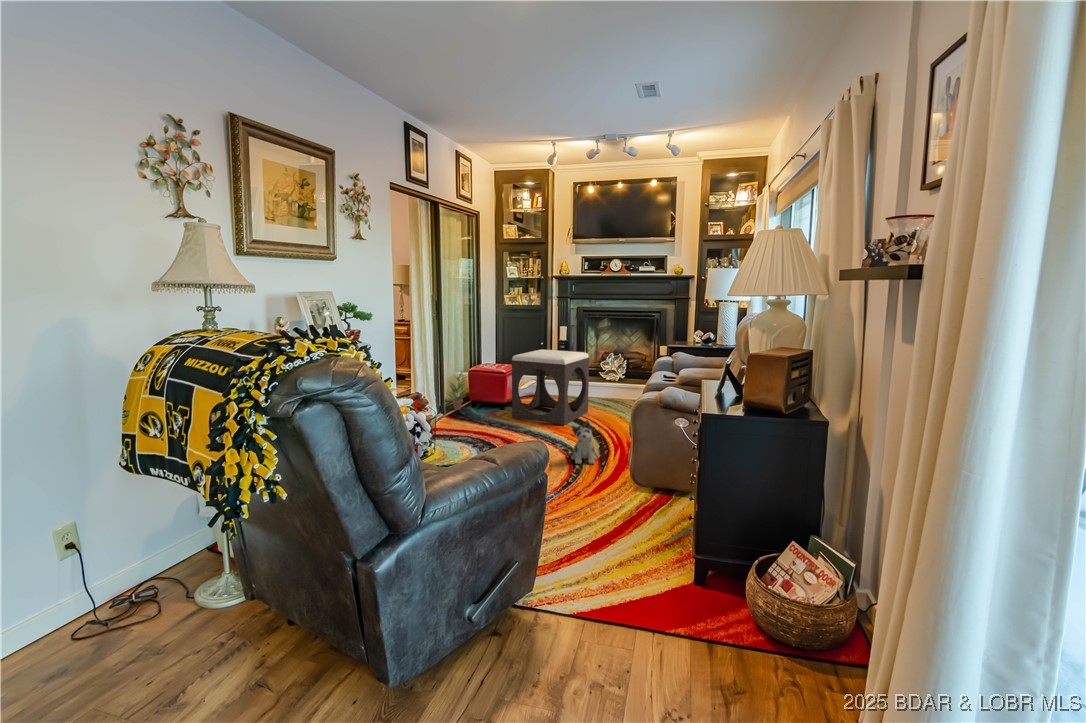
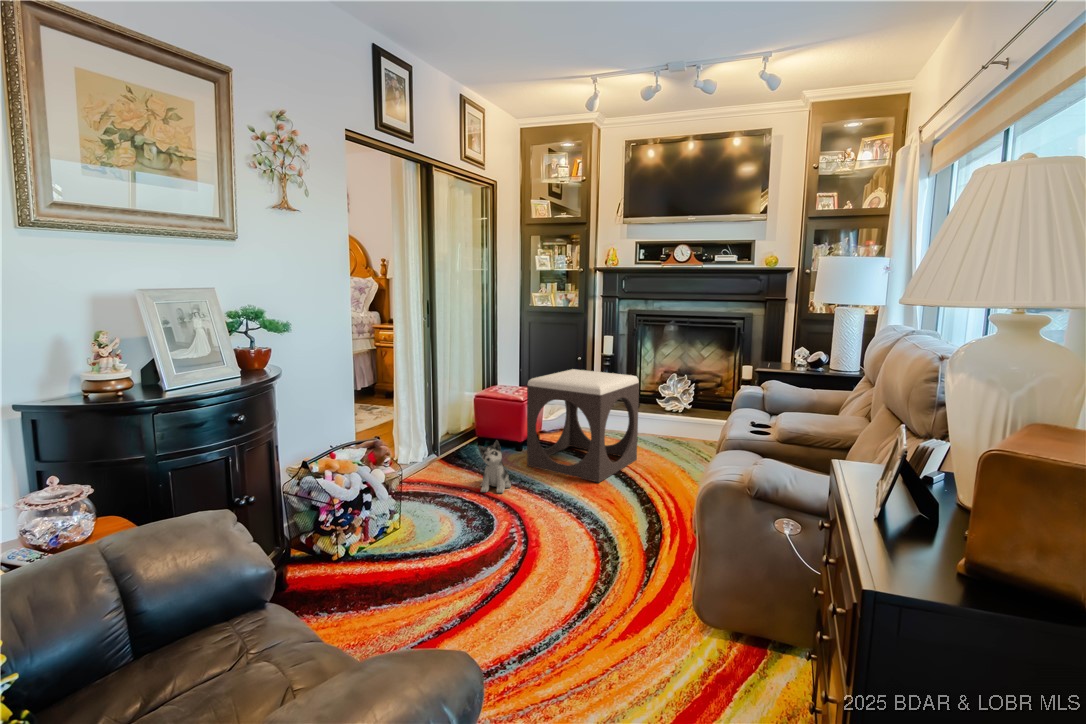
potted plant: present [449,372,466,410] -> none [440,396,472,450]
plush toy: present [571,420,597,464] -> present [478,440,511,493]

